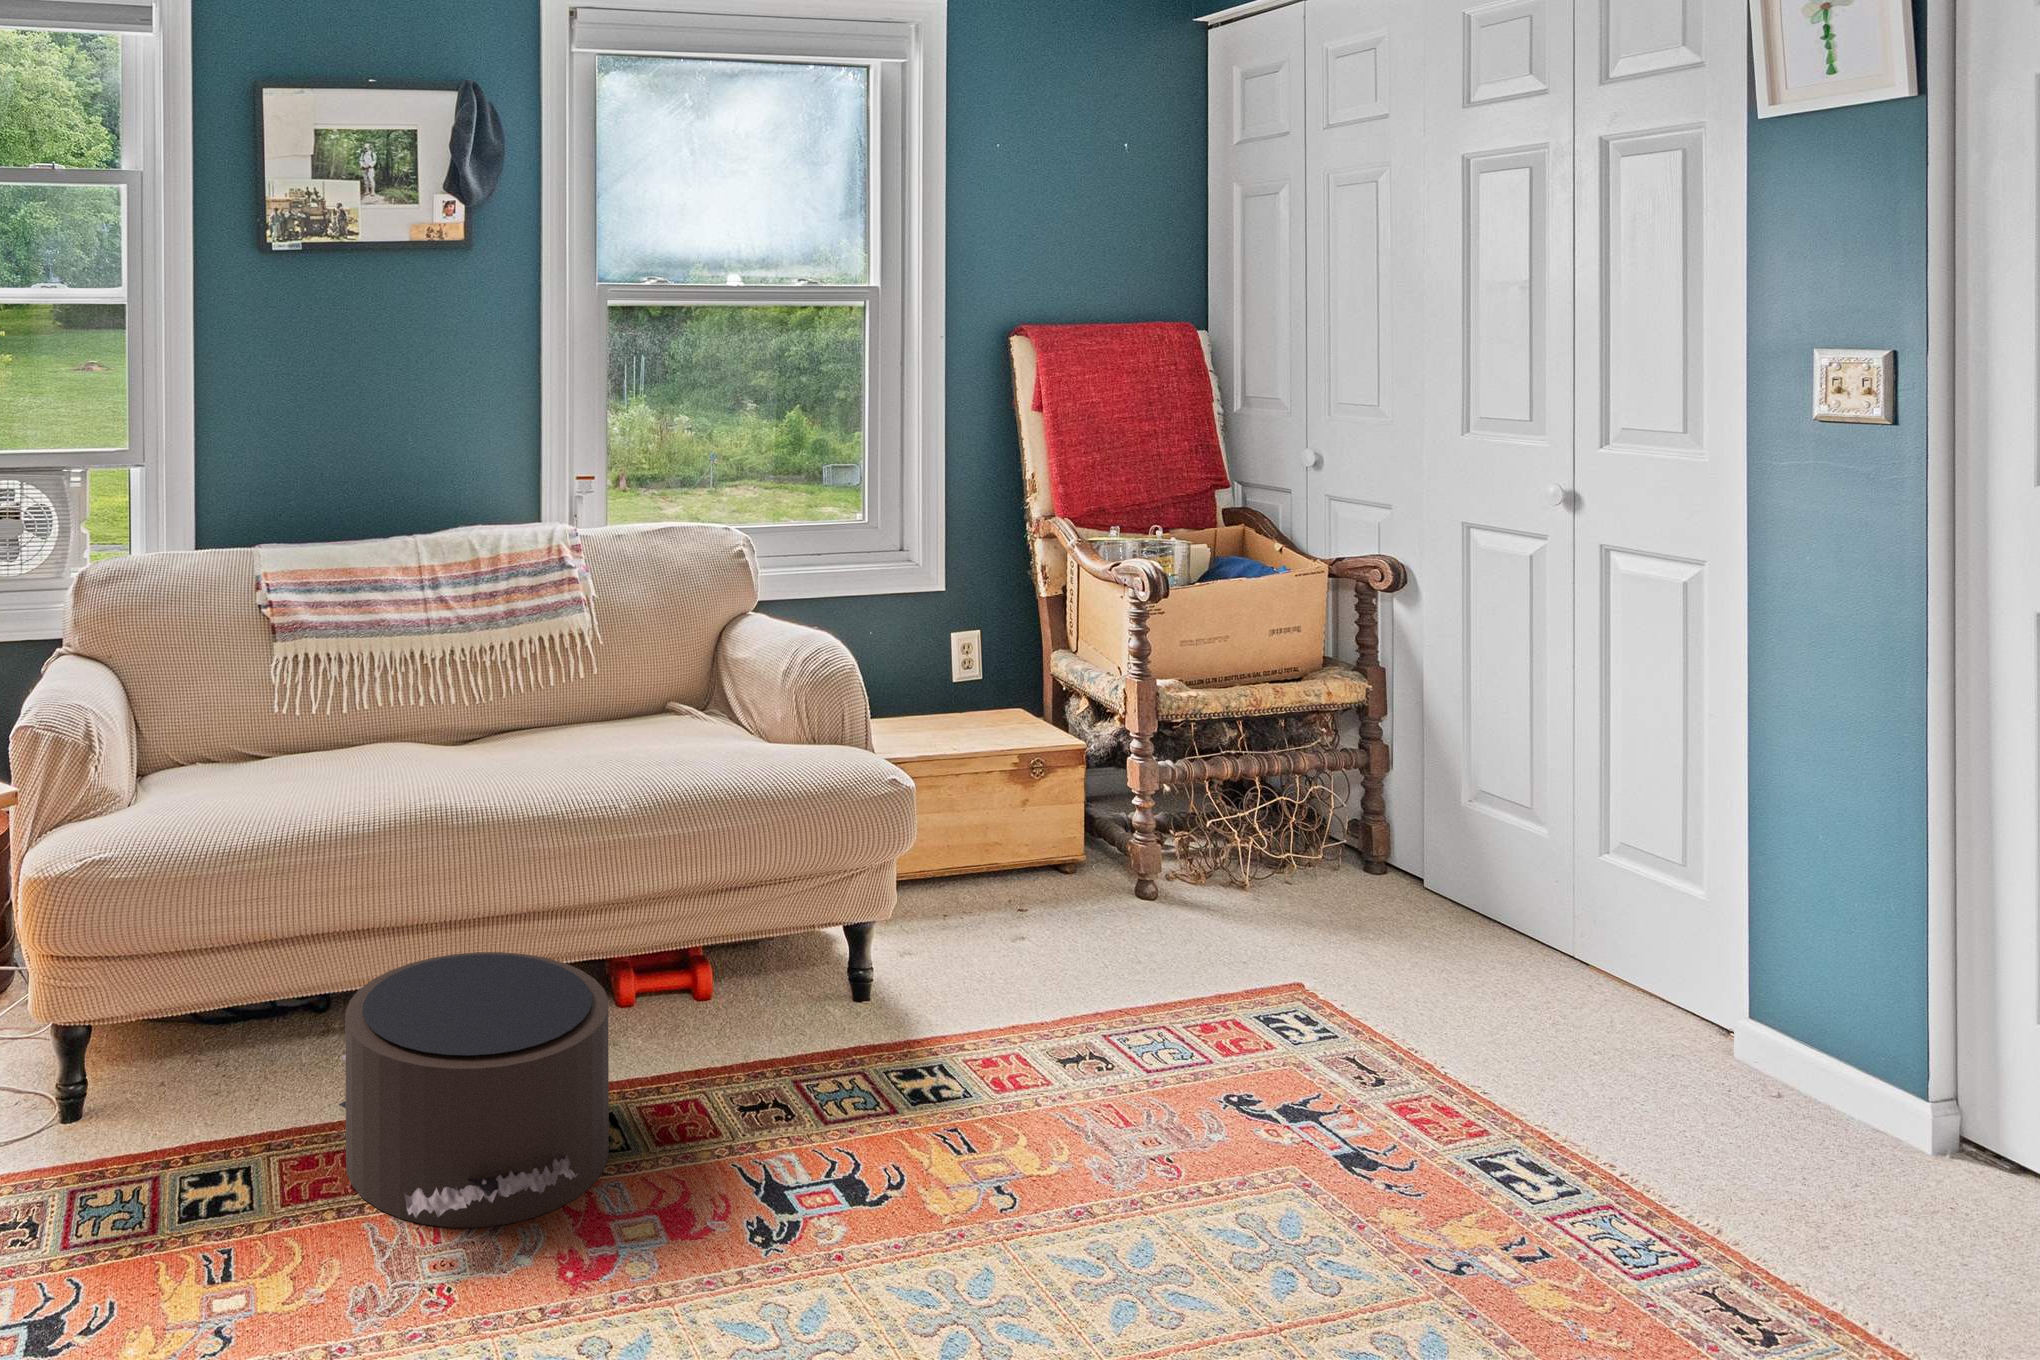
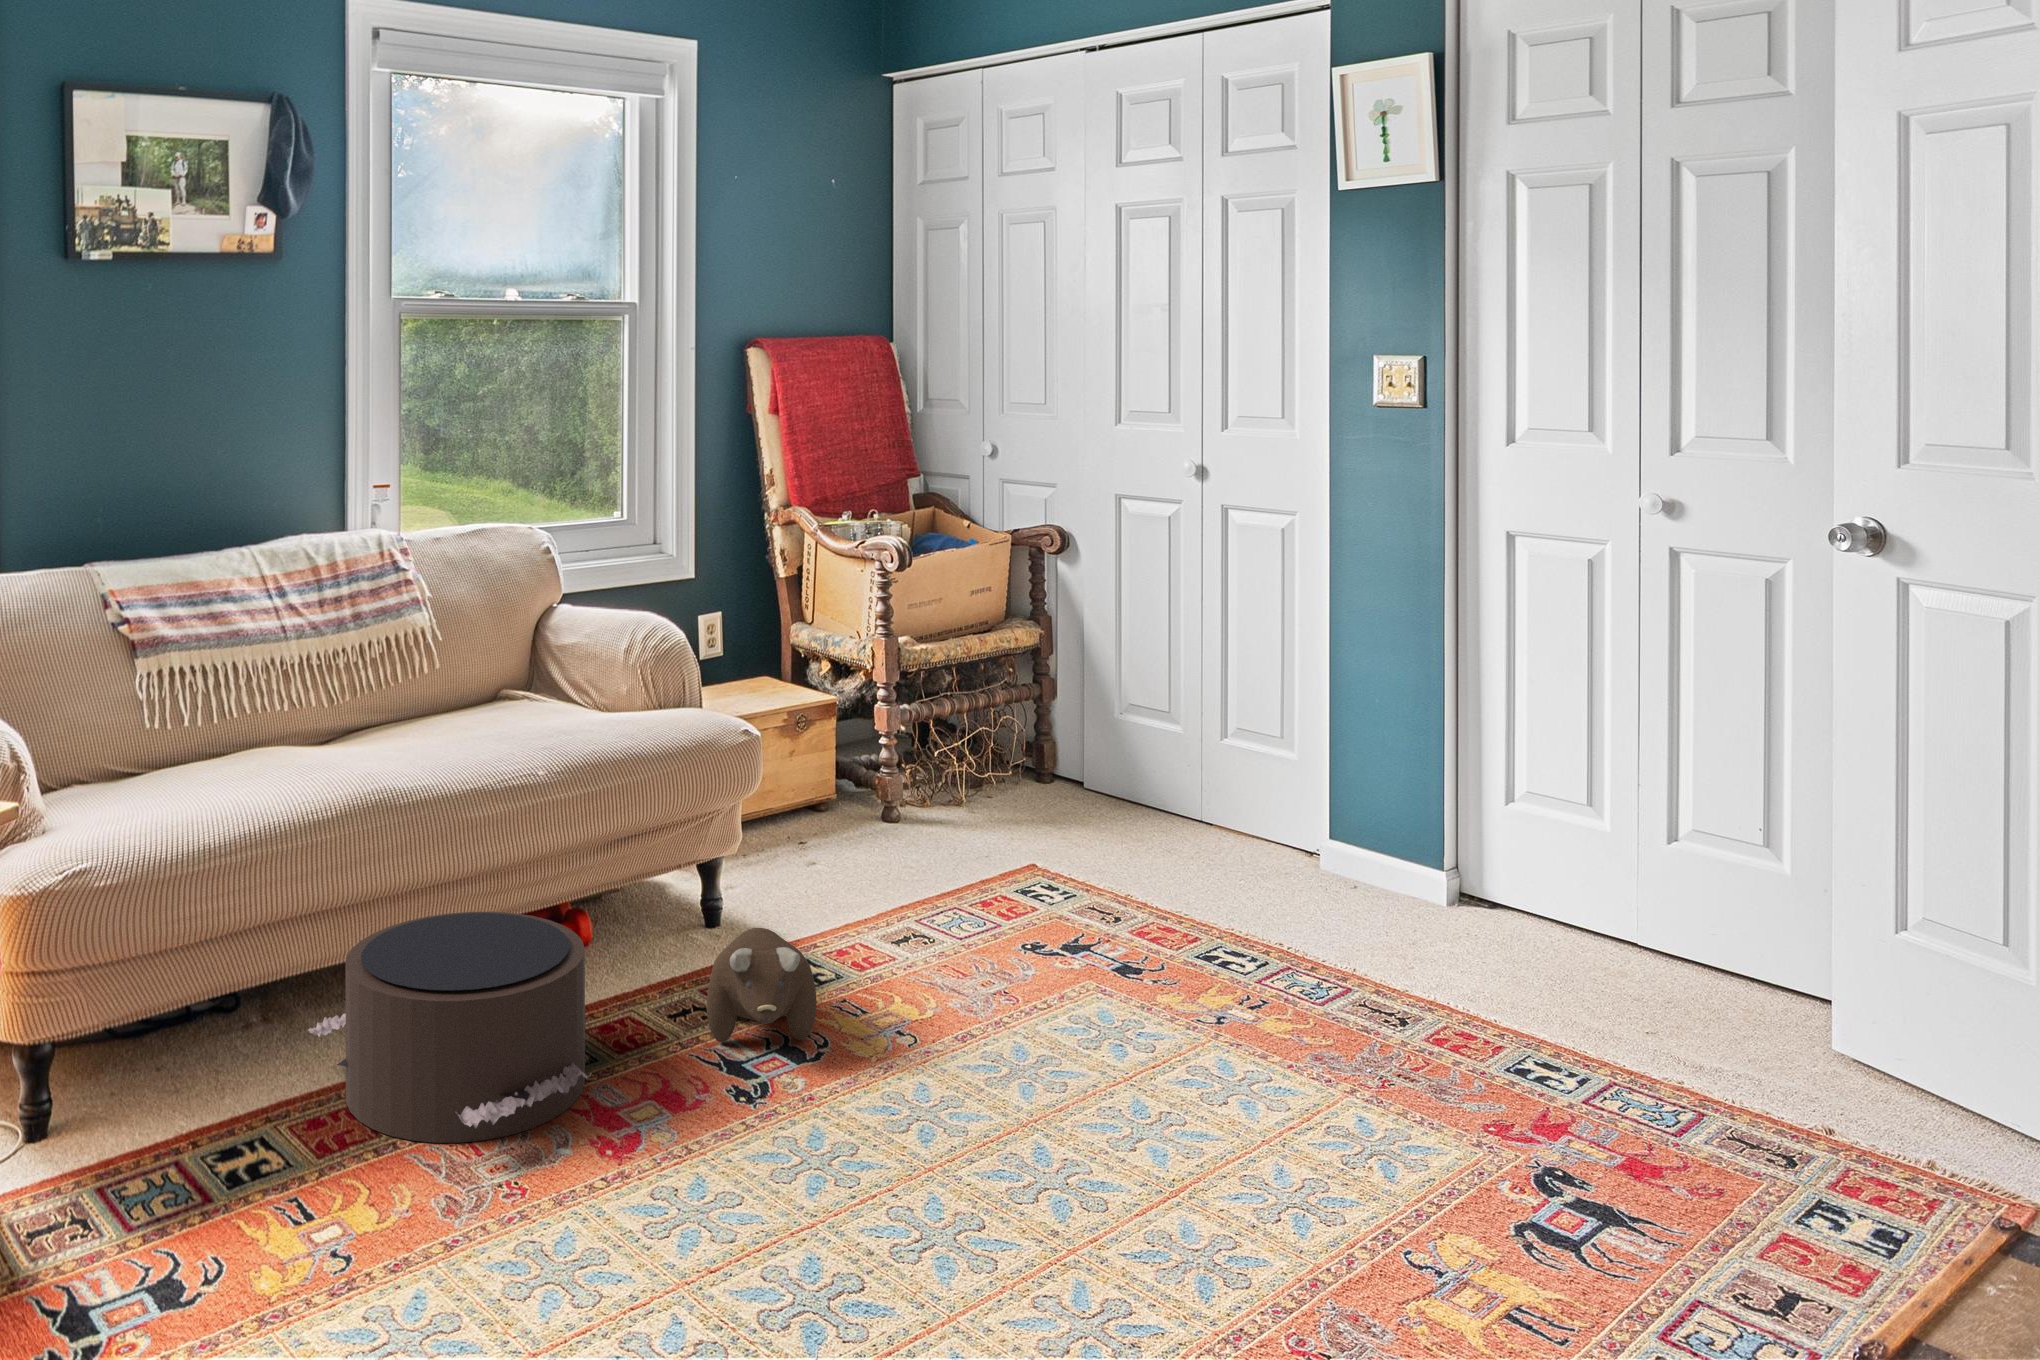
plush toy: none [762,1024,892,1173] -> present [707,928,817,1042]

